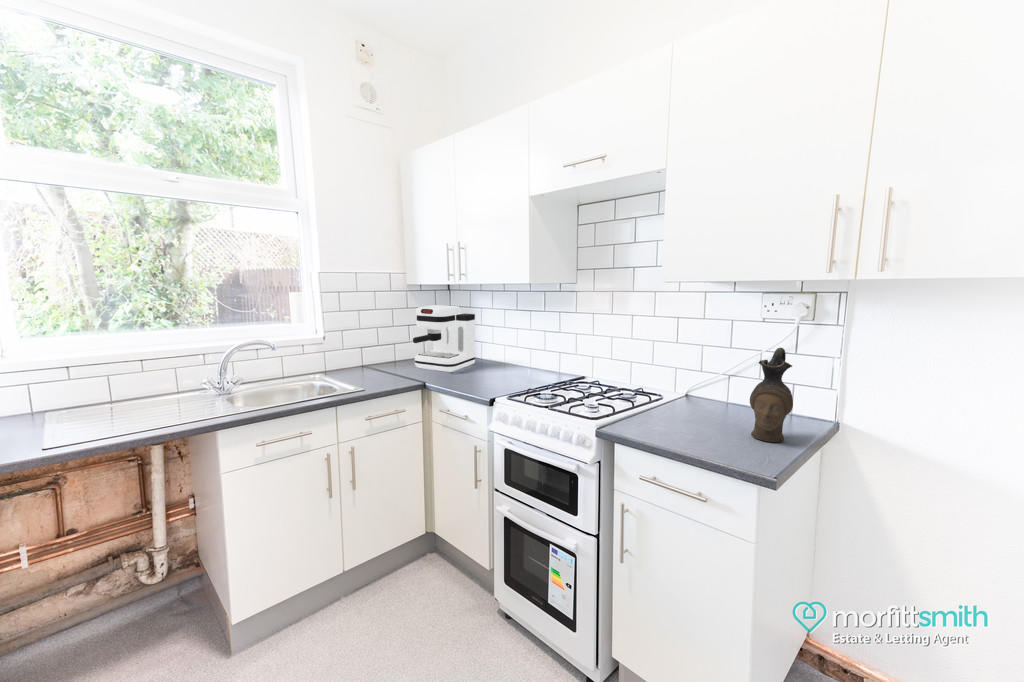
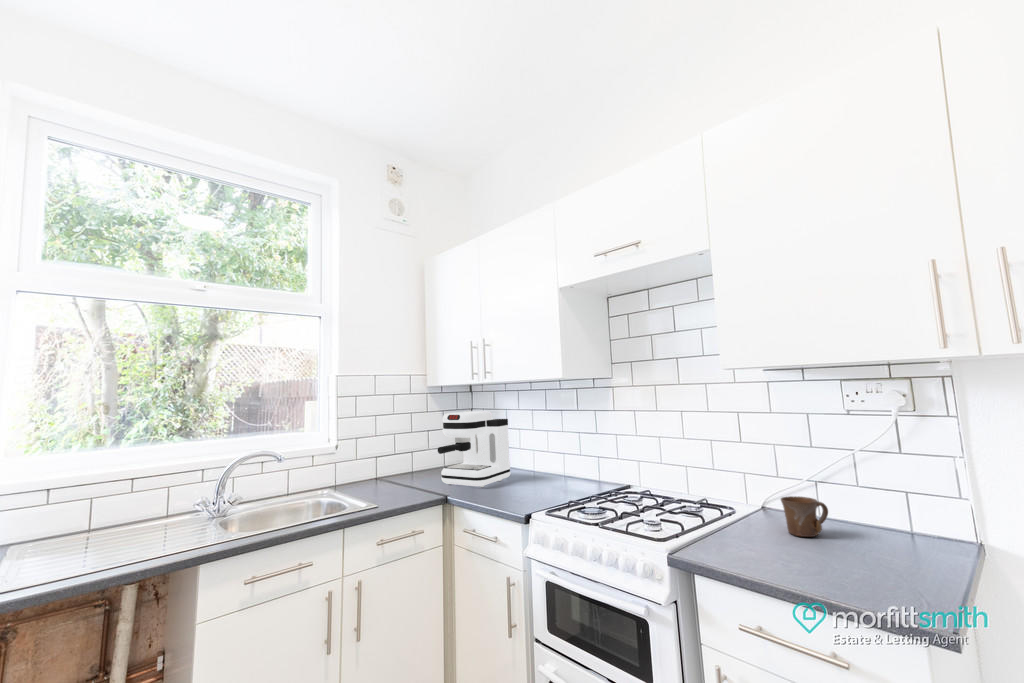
ceramic pitcher: present [750,348,793,442] -> none [862,428,929,563]
mug: none [692,392,725,422] -> present [781,496,828,537]

